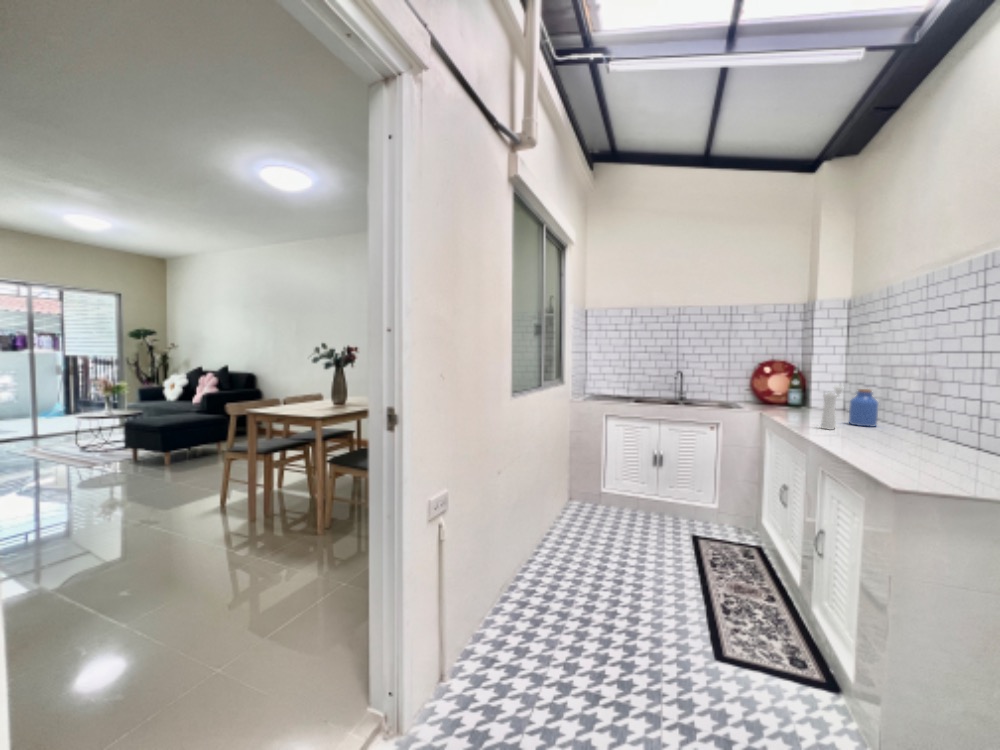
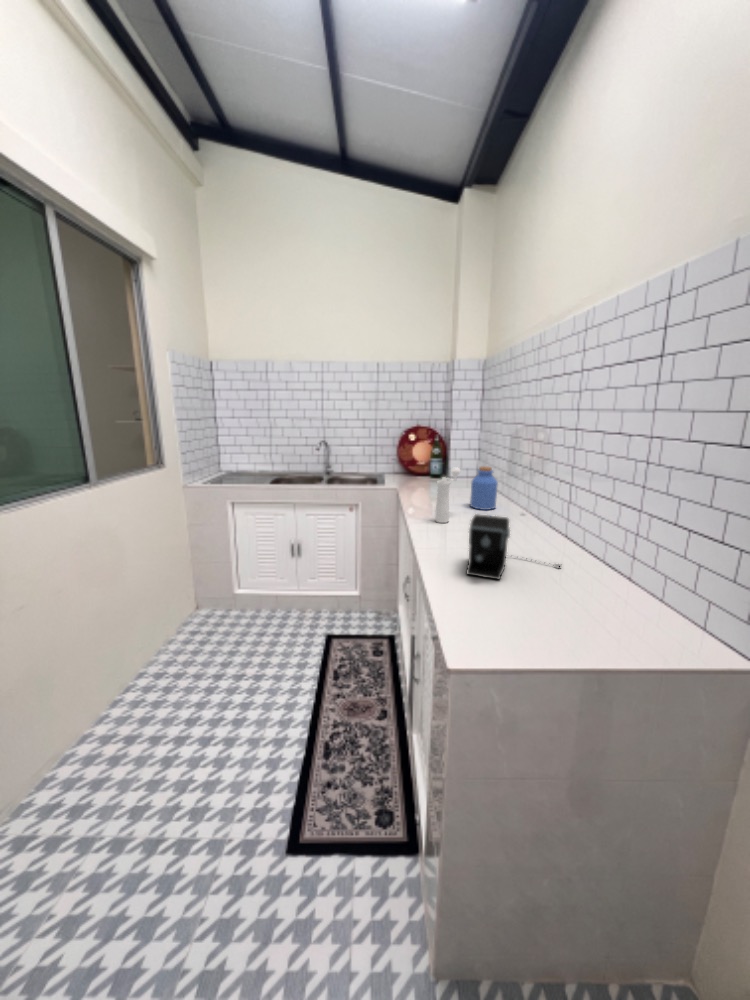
coffee maker: none [875,409,966,454] -> present [467,515,562,580]

